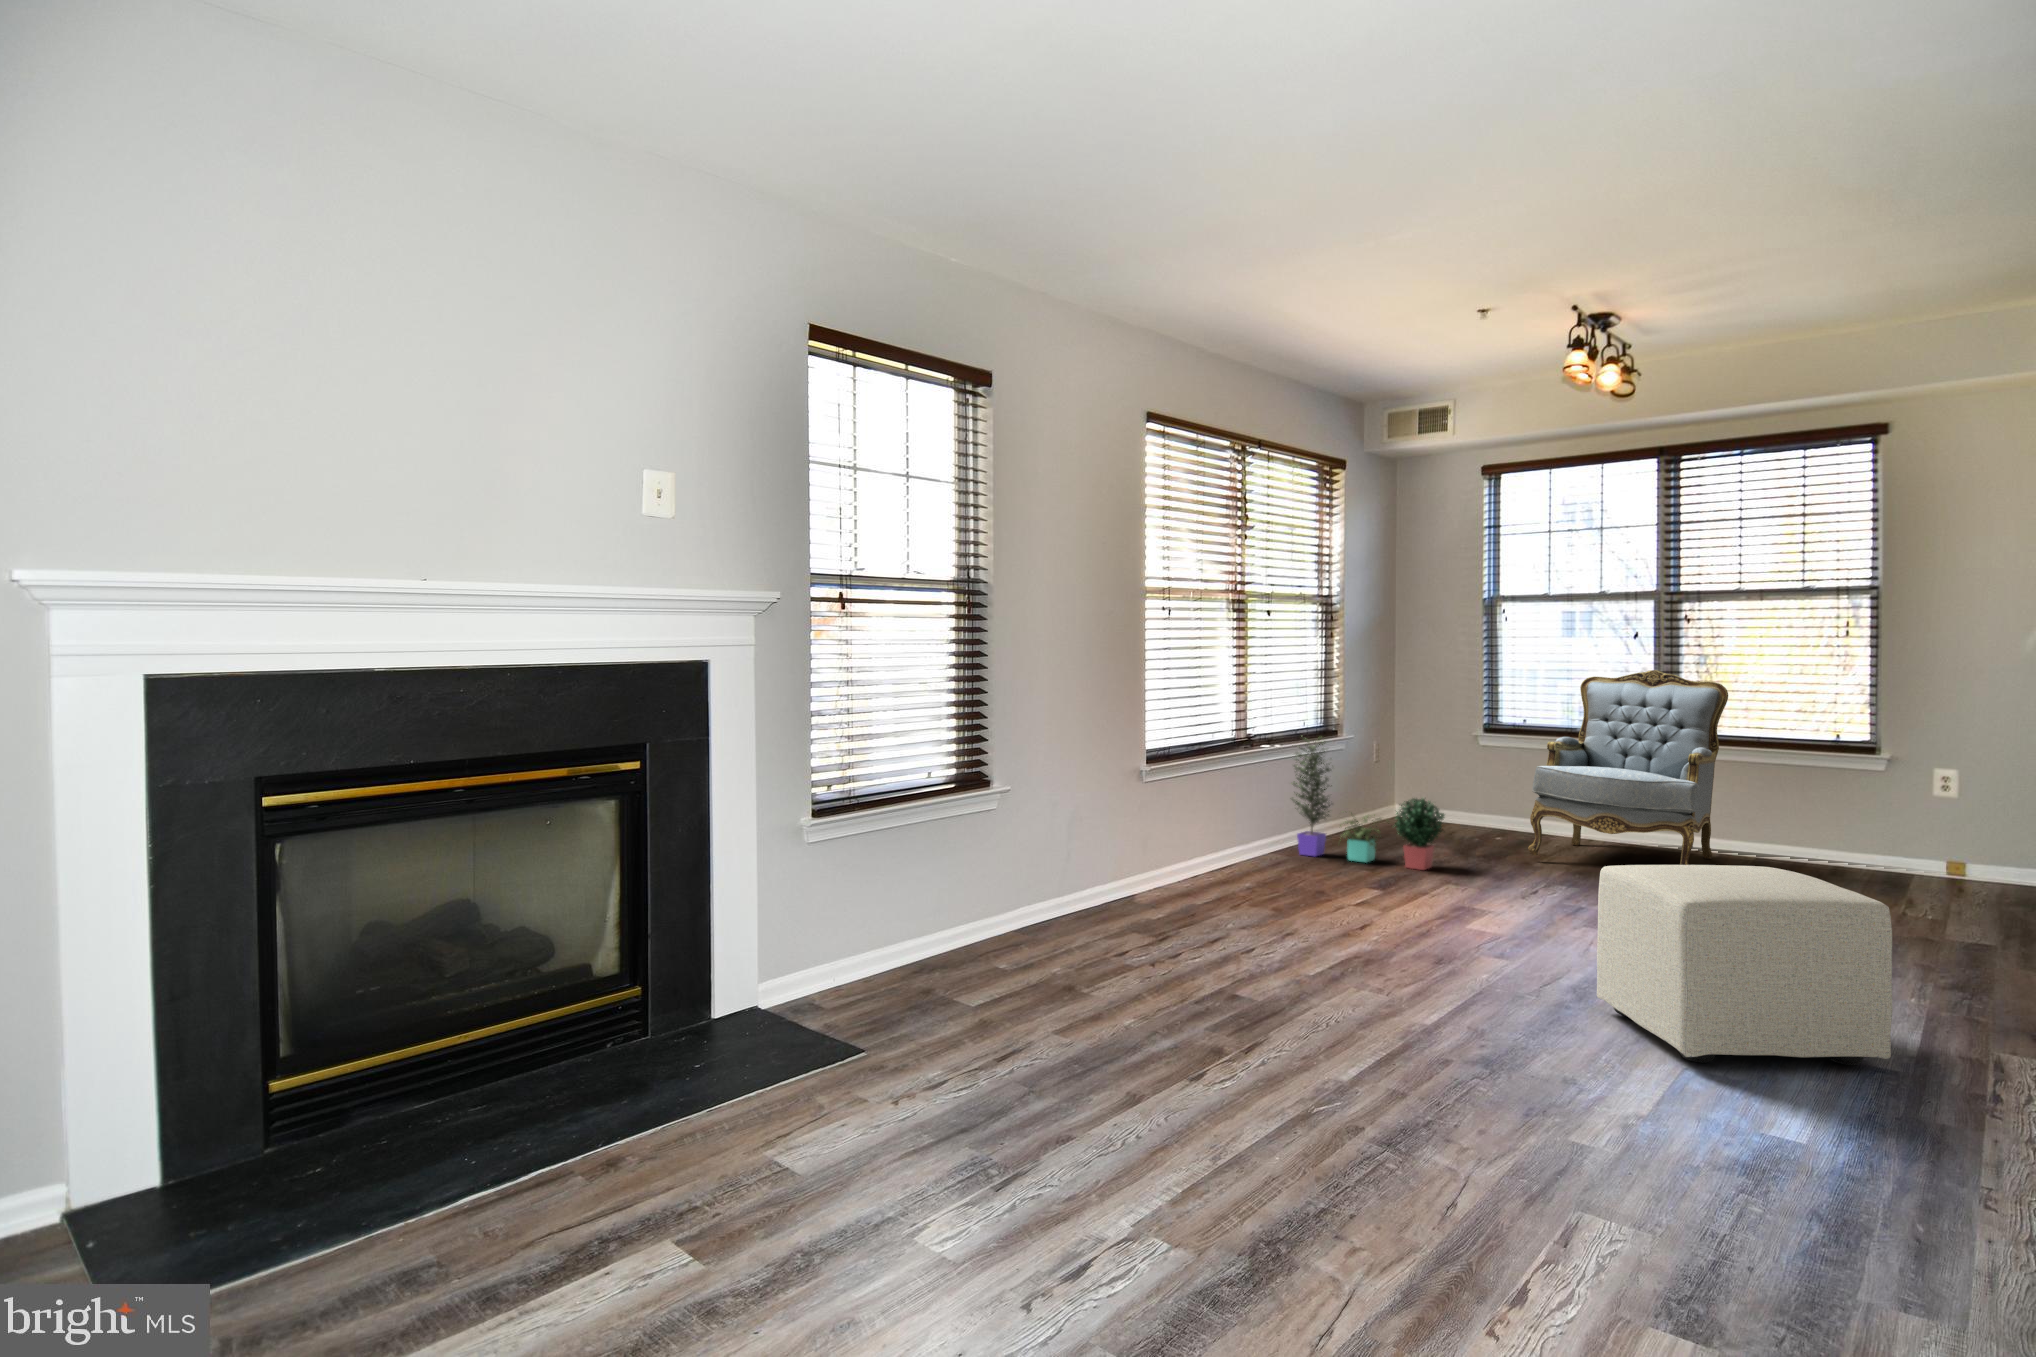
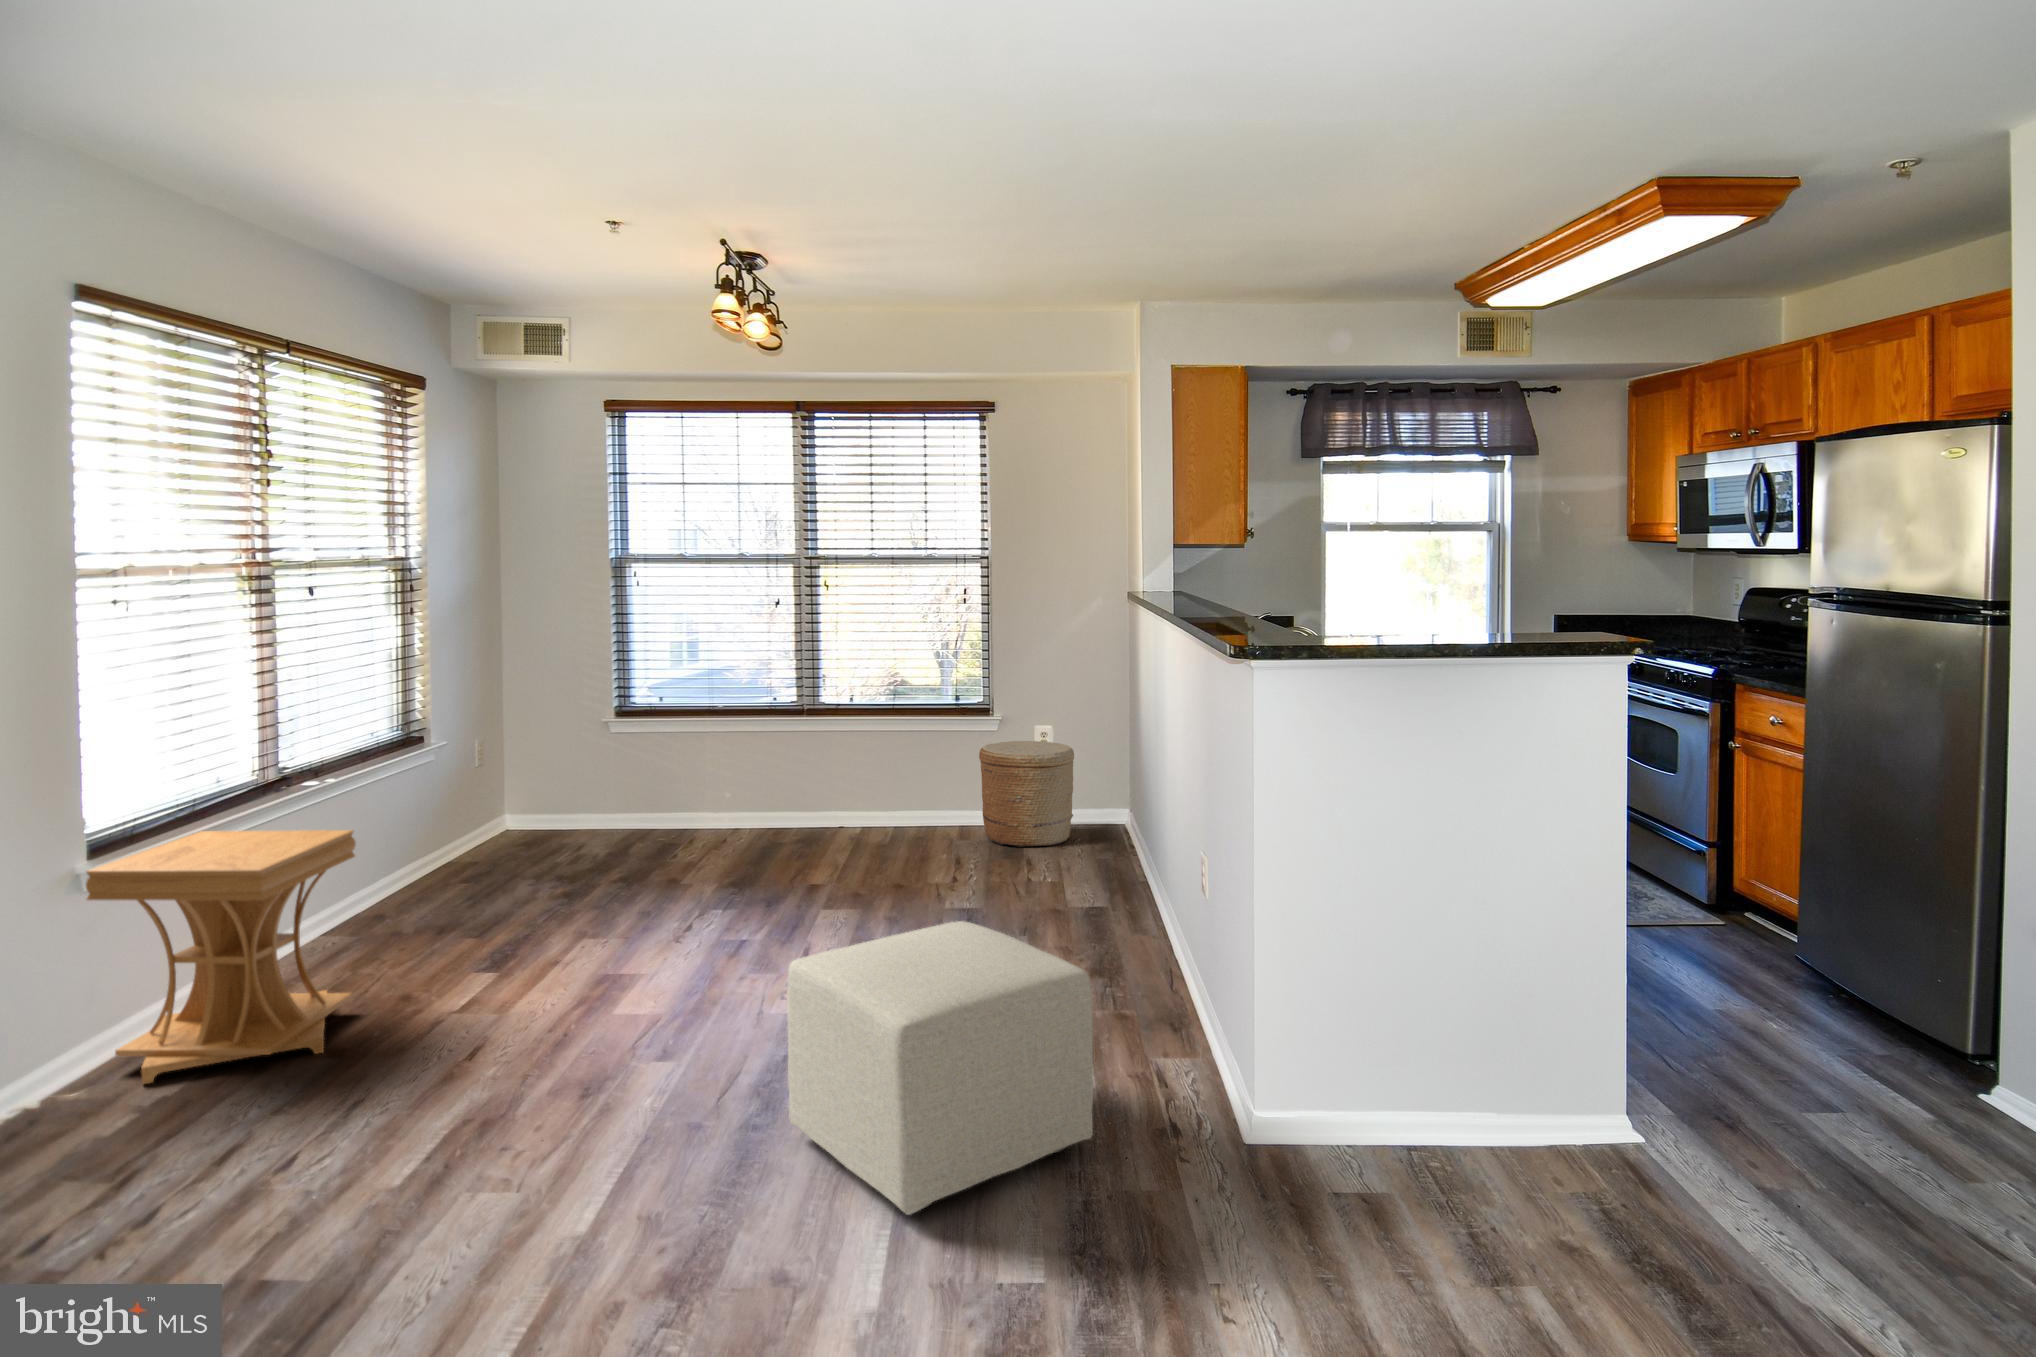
armchair: present [1528,670,1728,865] -> none [677,641,865,872]
potted plant: present [1291,736,1444,870] -> none [363,753,581,914]
side table: none [1142,762,1289,912] -> present [86,830,356,1084]
woven basket: none [1859,780,1986,890] -> present [979,741,1074,847]

